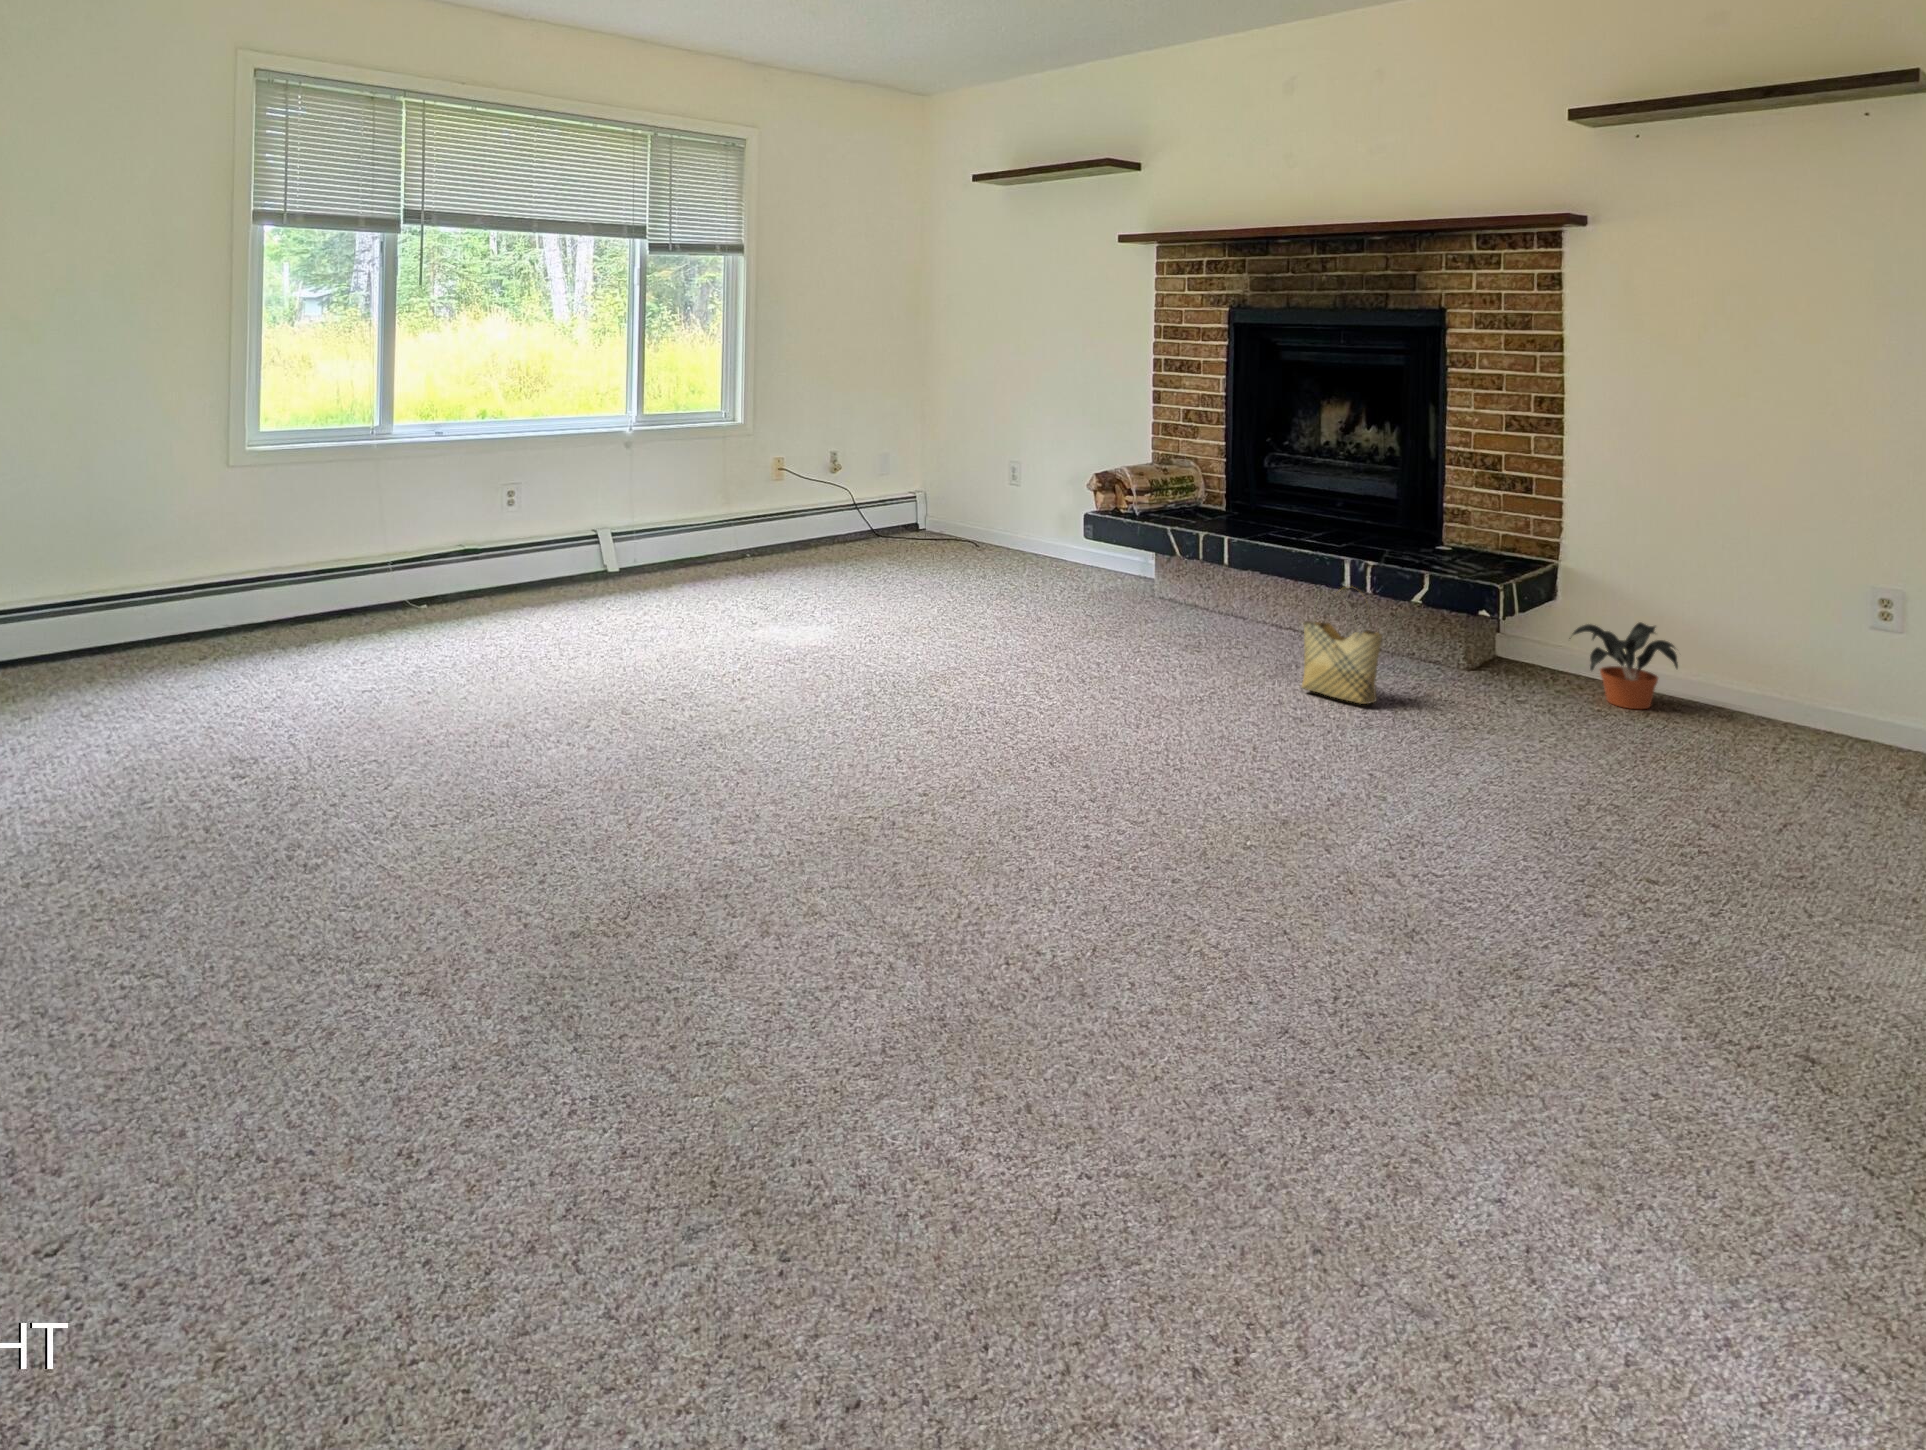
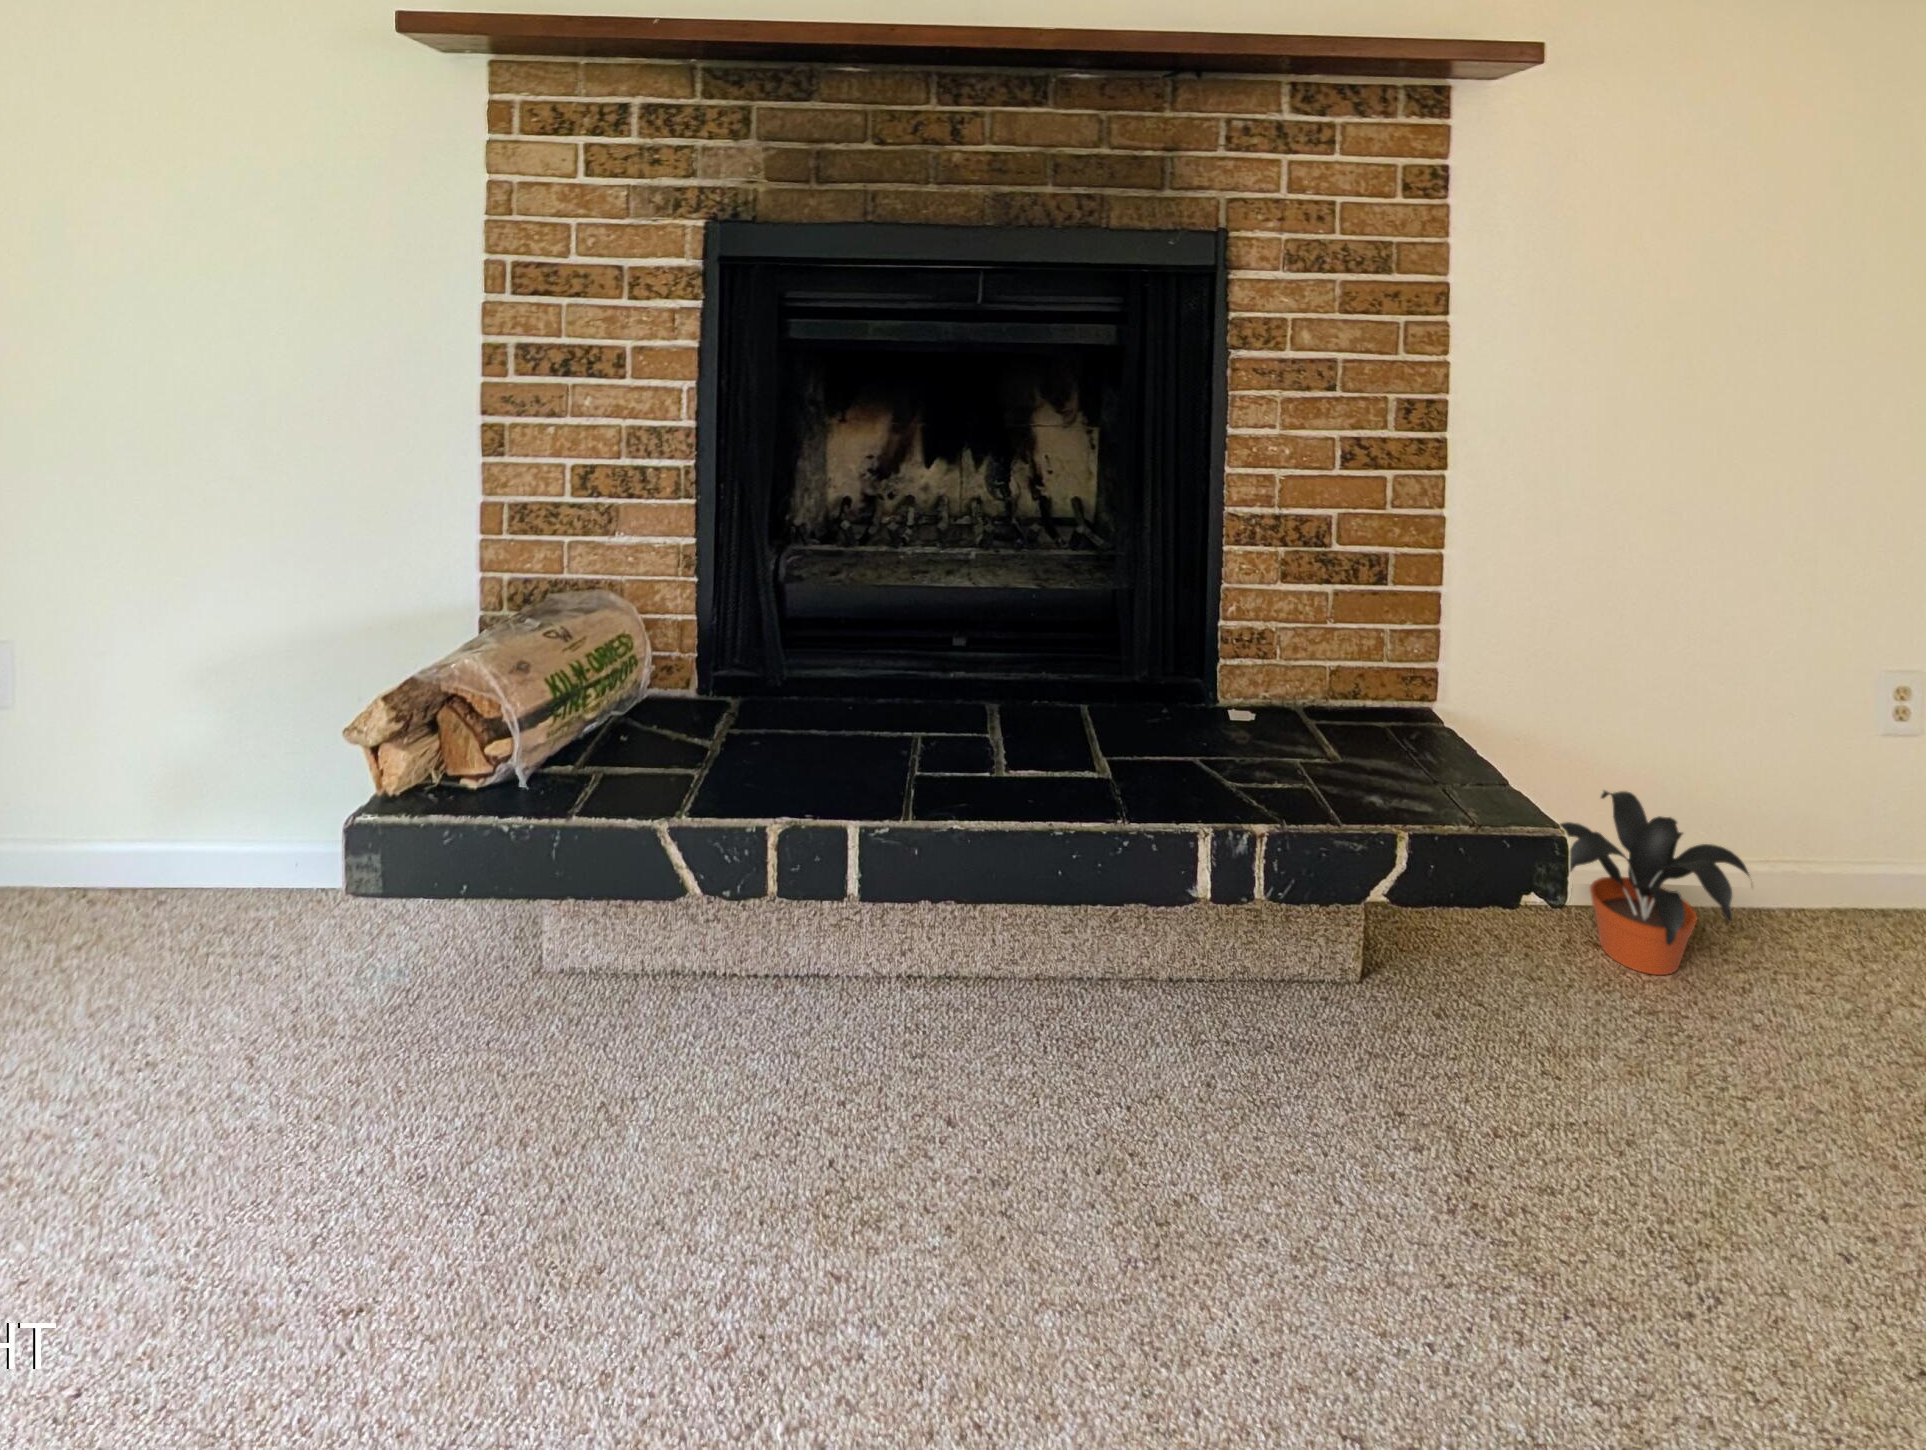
woven basket: present [1302,586,1383,704] -> none [1357,989,1569,1348]

